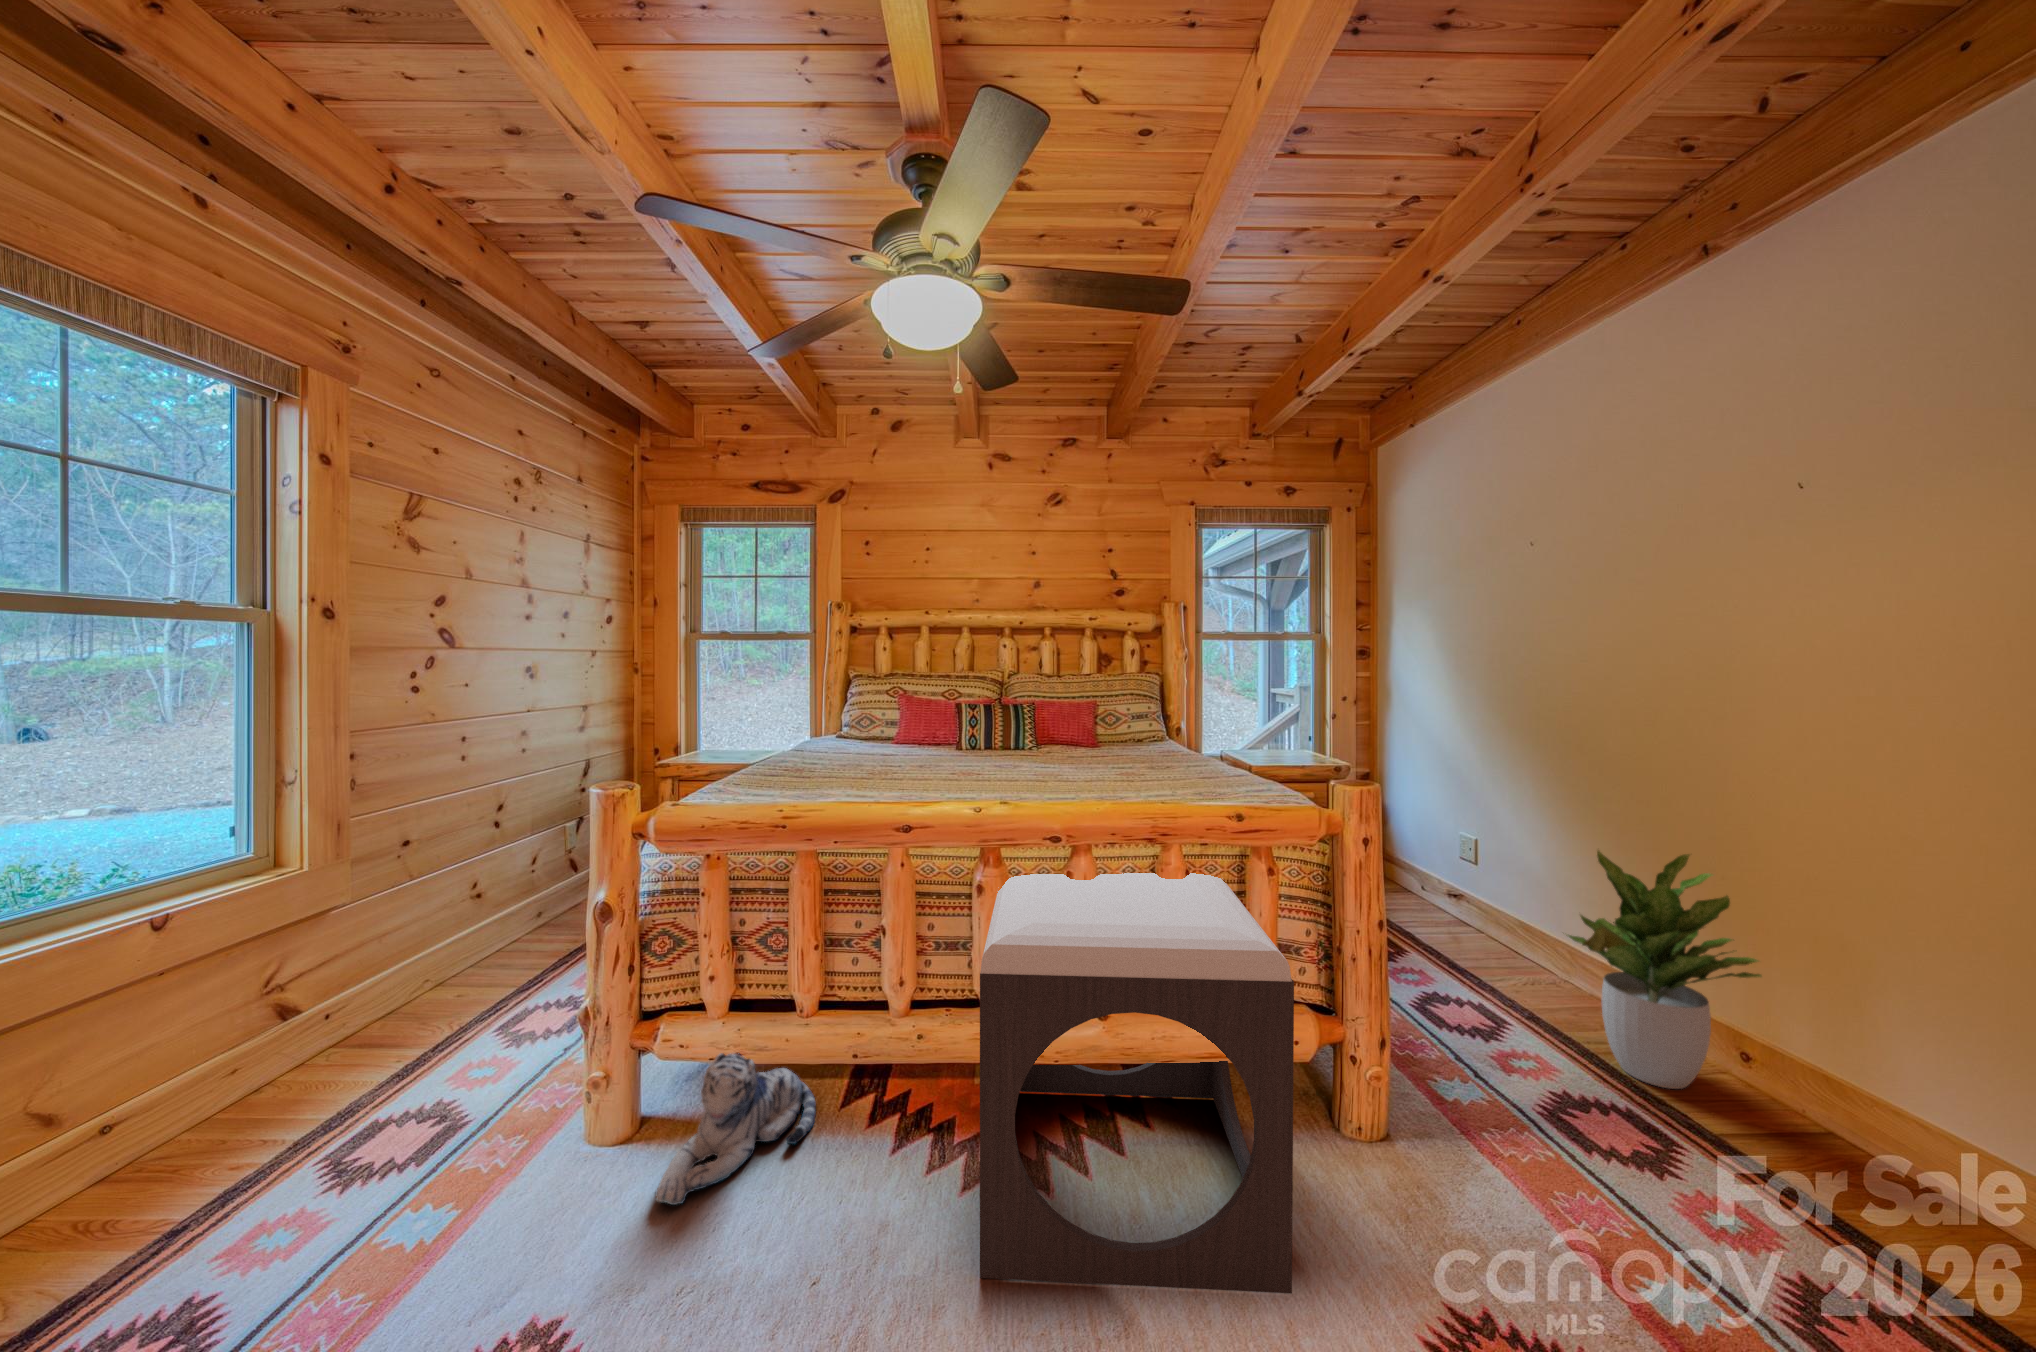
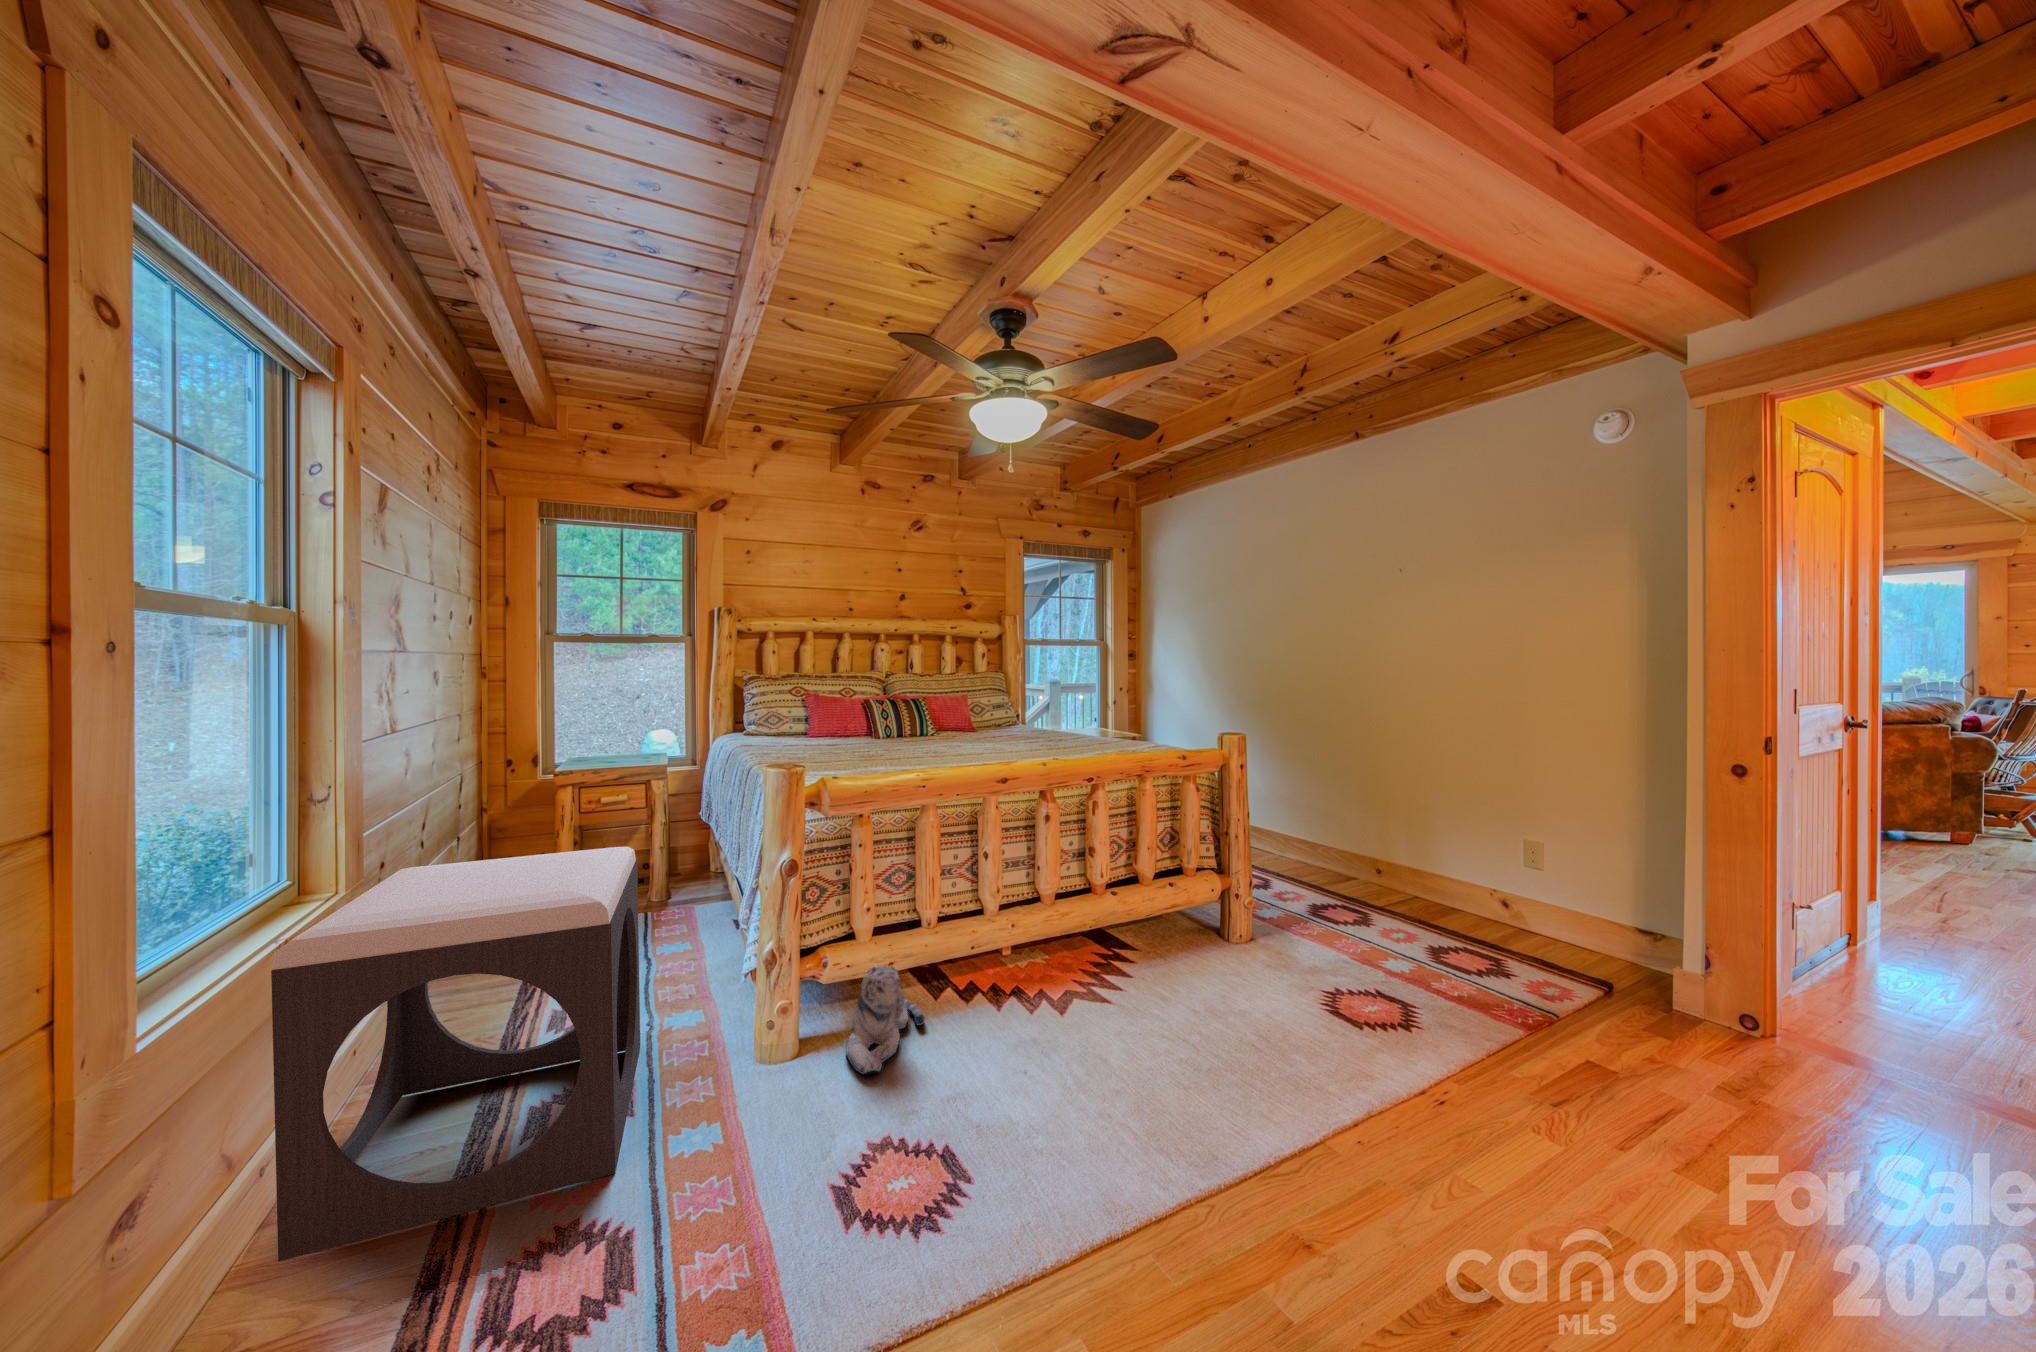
potted plant: present [1568,850,1761,1089] -> none [1298,764,1389,893]
footstool: present [980,873,1294,1293] -> present [271,847,640,1261]

